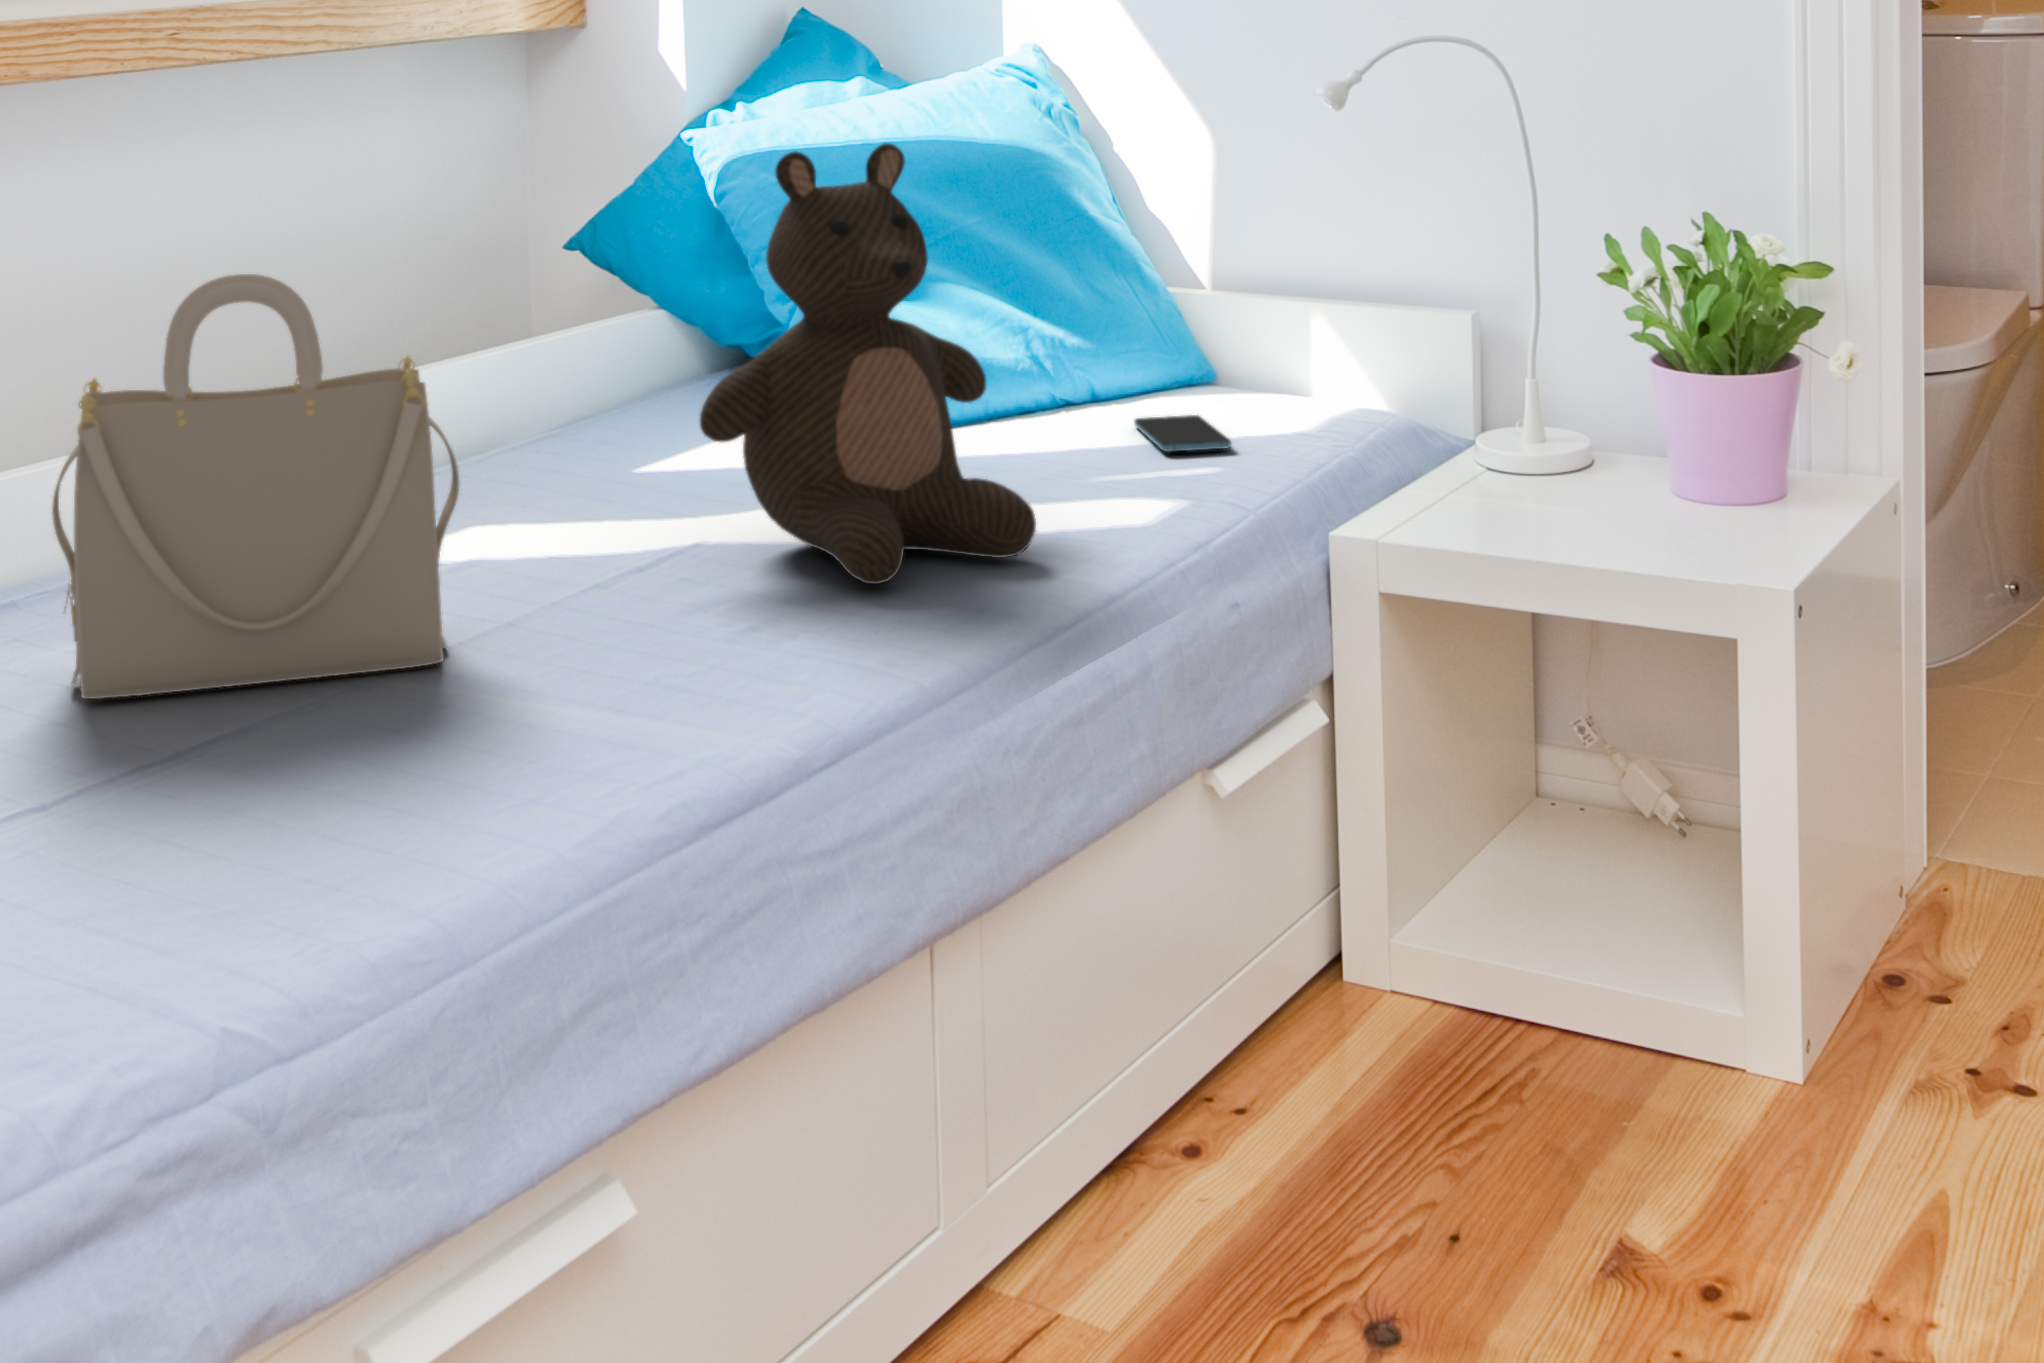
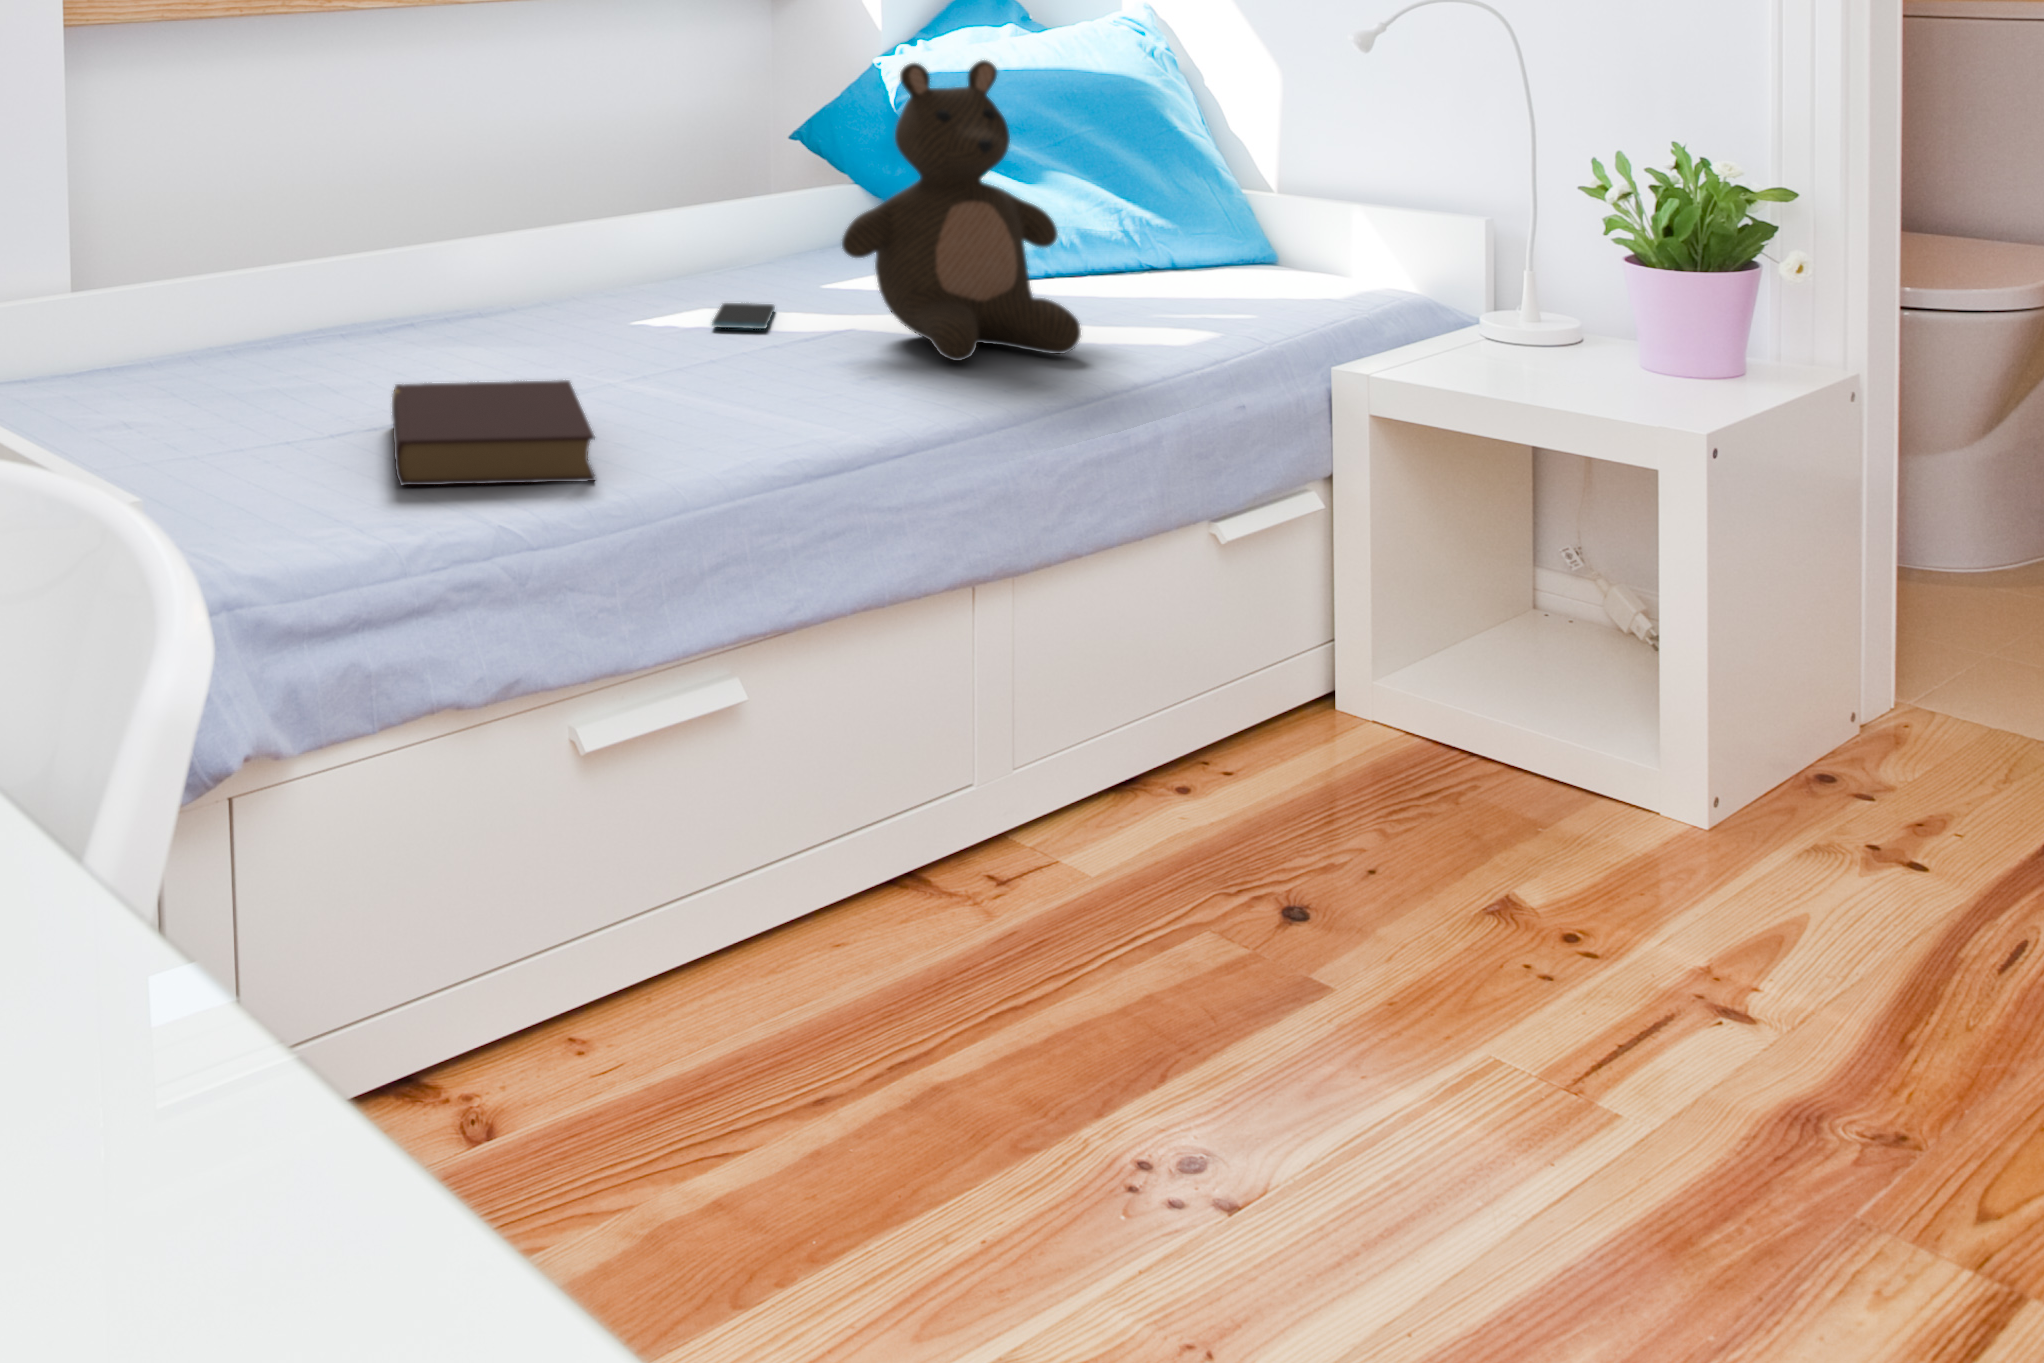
handbag: present [52,274,459,699] -> none [423,122,670,378]
smartphone: present [1134,415,1231,452] -> present [712,303,775,329]
book: none [21,697,403,941] -> present [392,380,595,485]

